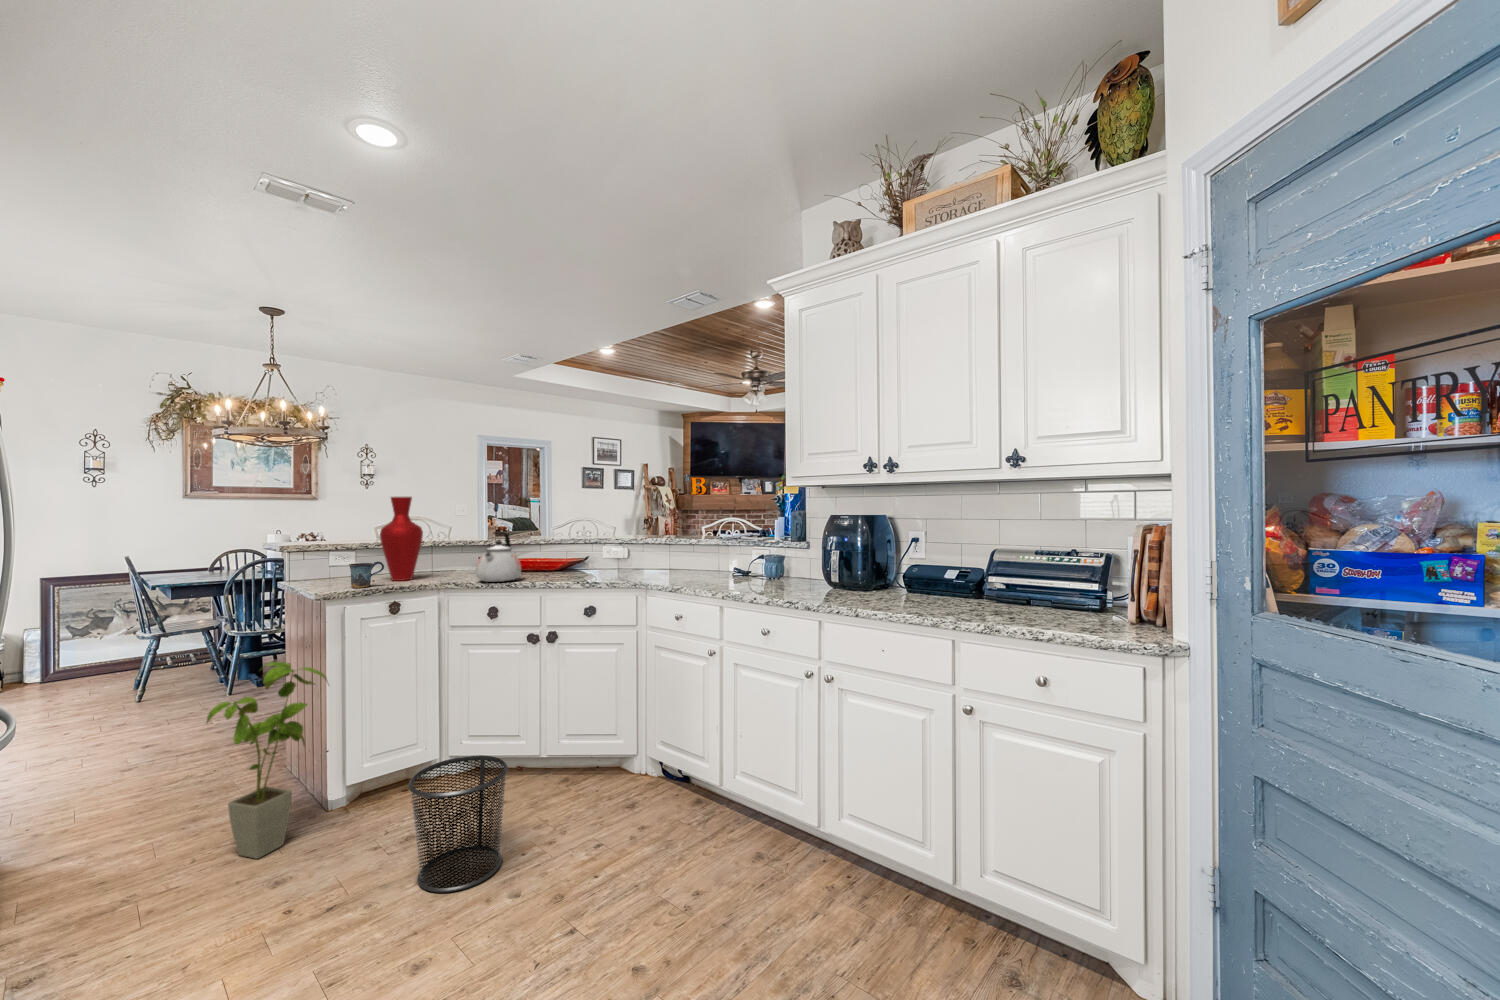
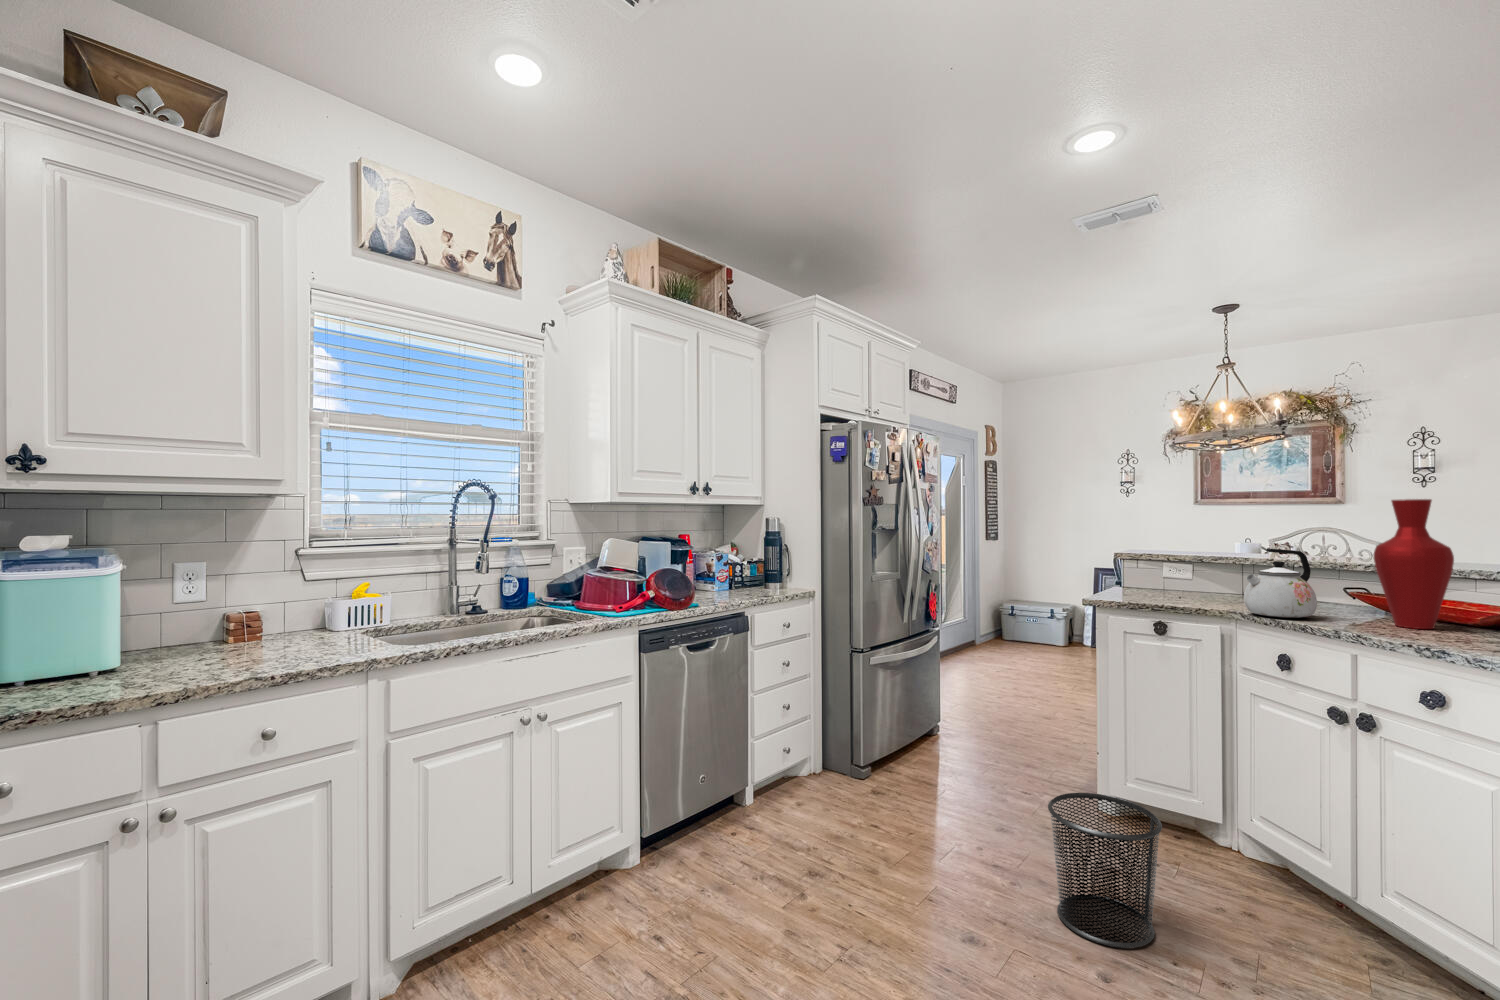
vase: present [380,497,423,581] -> present [1374,499,1454,629]
mug: present [349,562,384,588] -> none [1118,572,1152,597]
house plant: present [207,662,328,859] -> none [992,649,1082,815]

